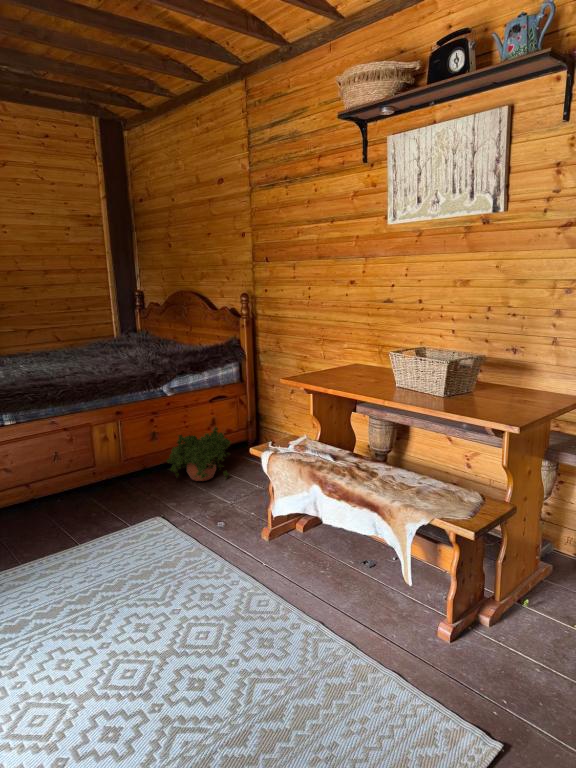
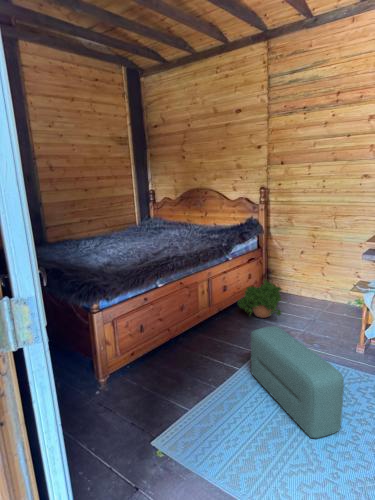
pouf: none [45,490,127,641] -> present [251,326,344,438]

